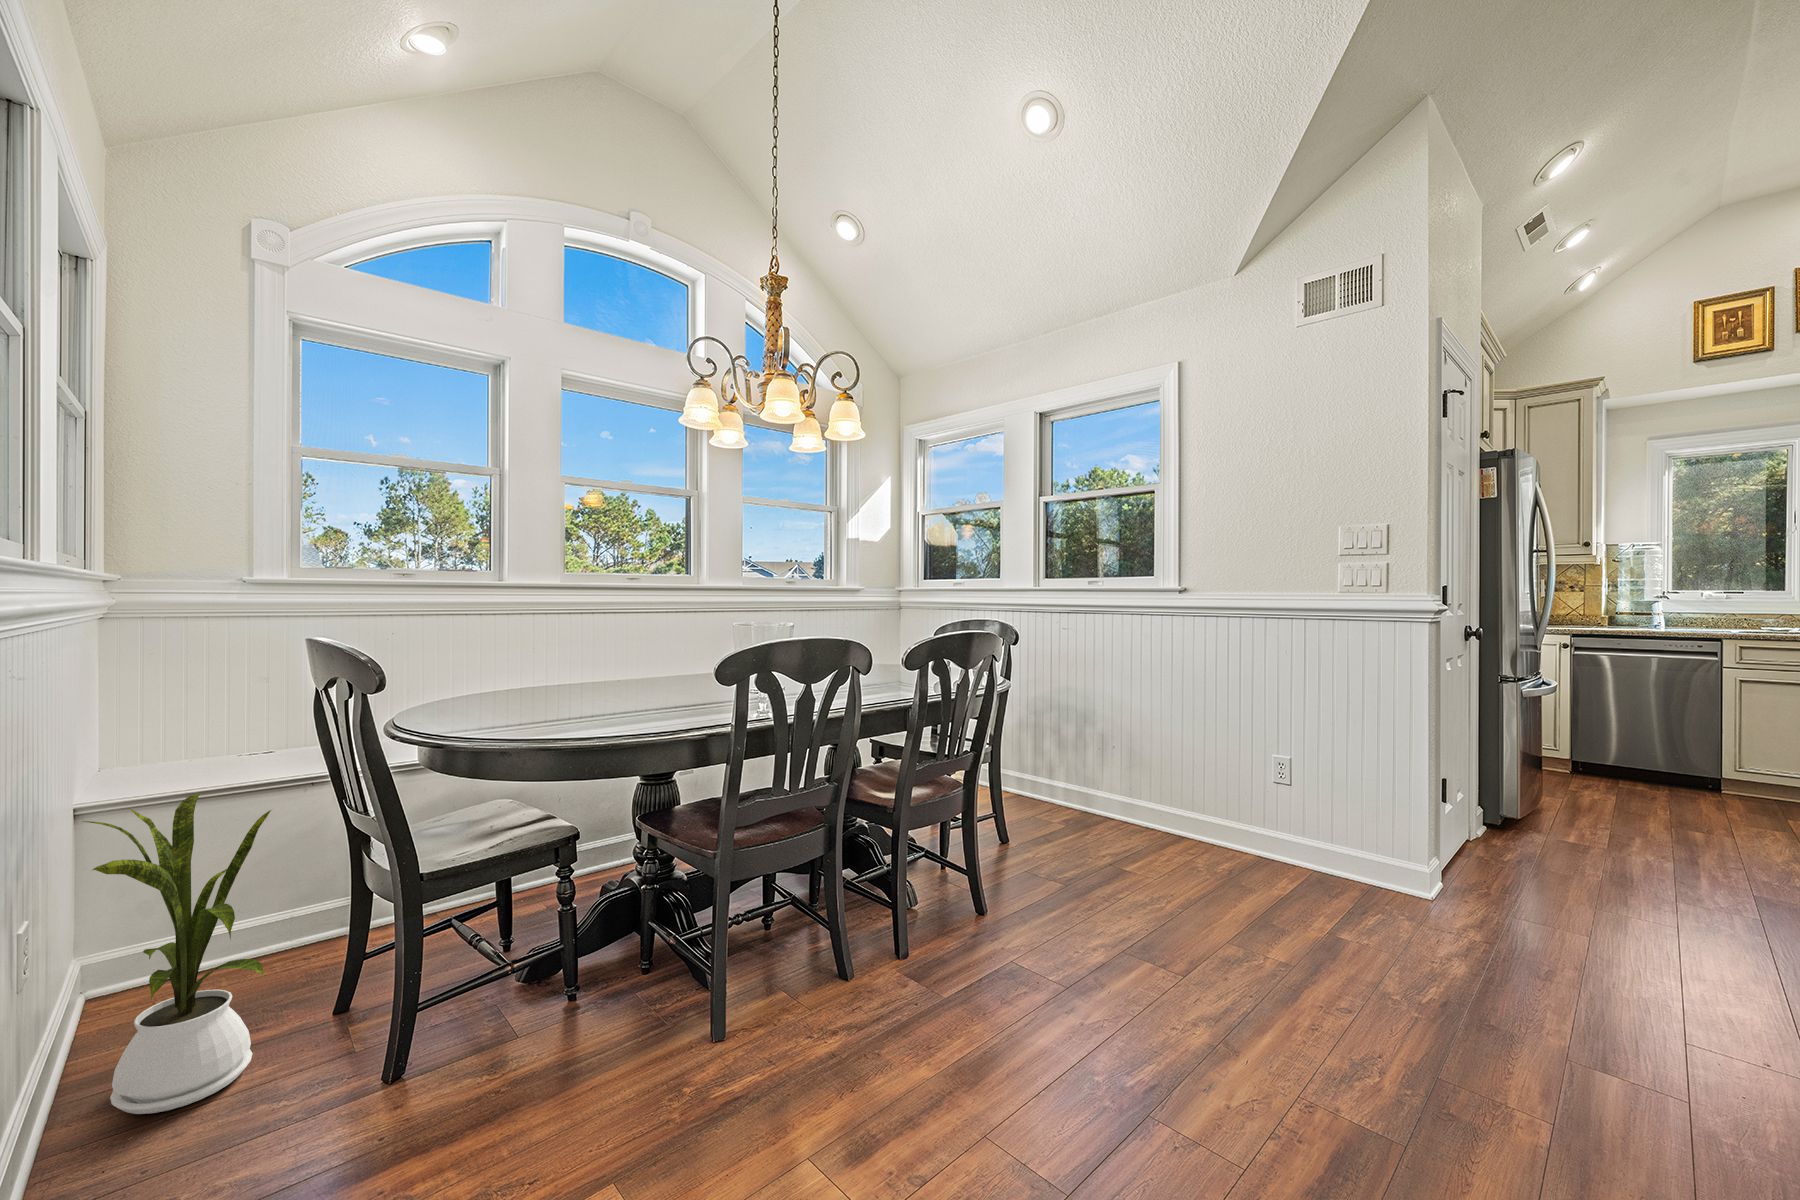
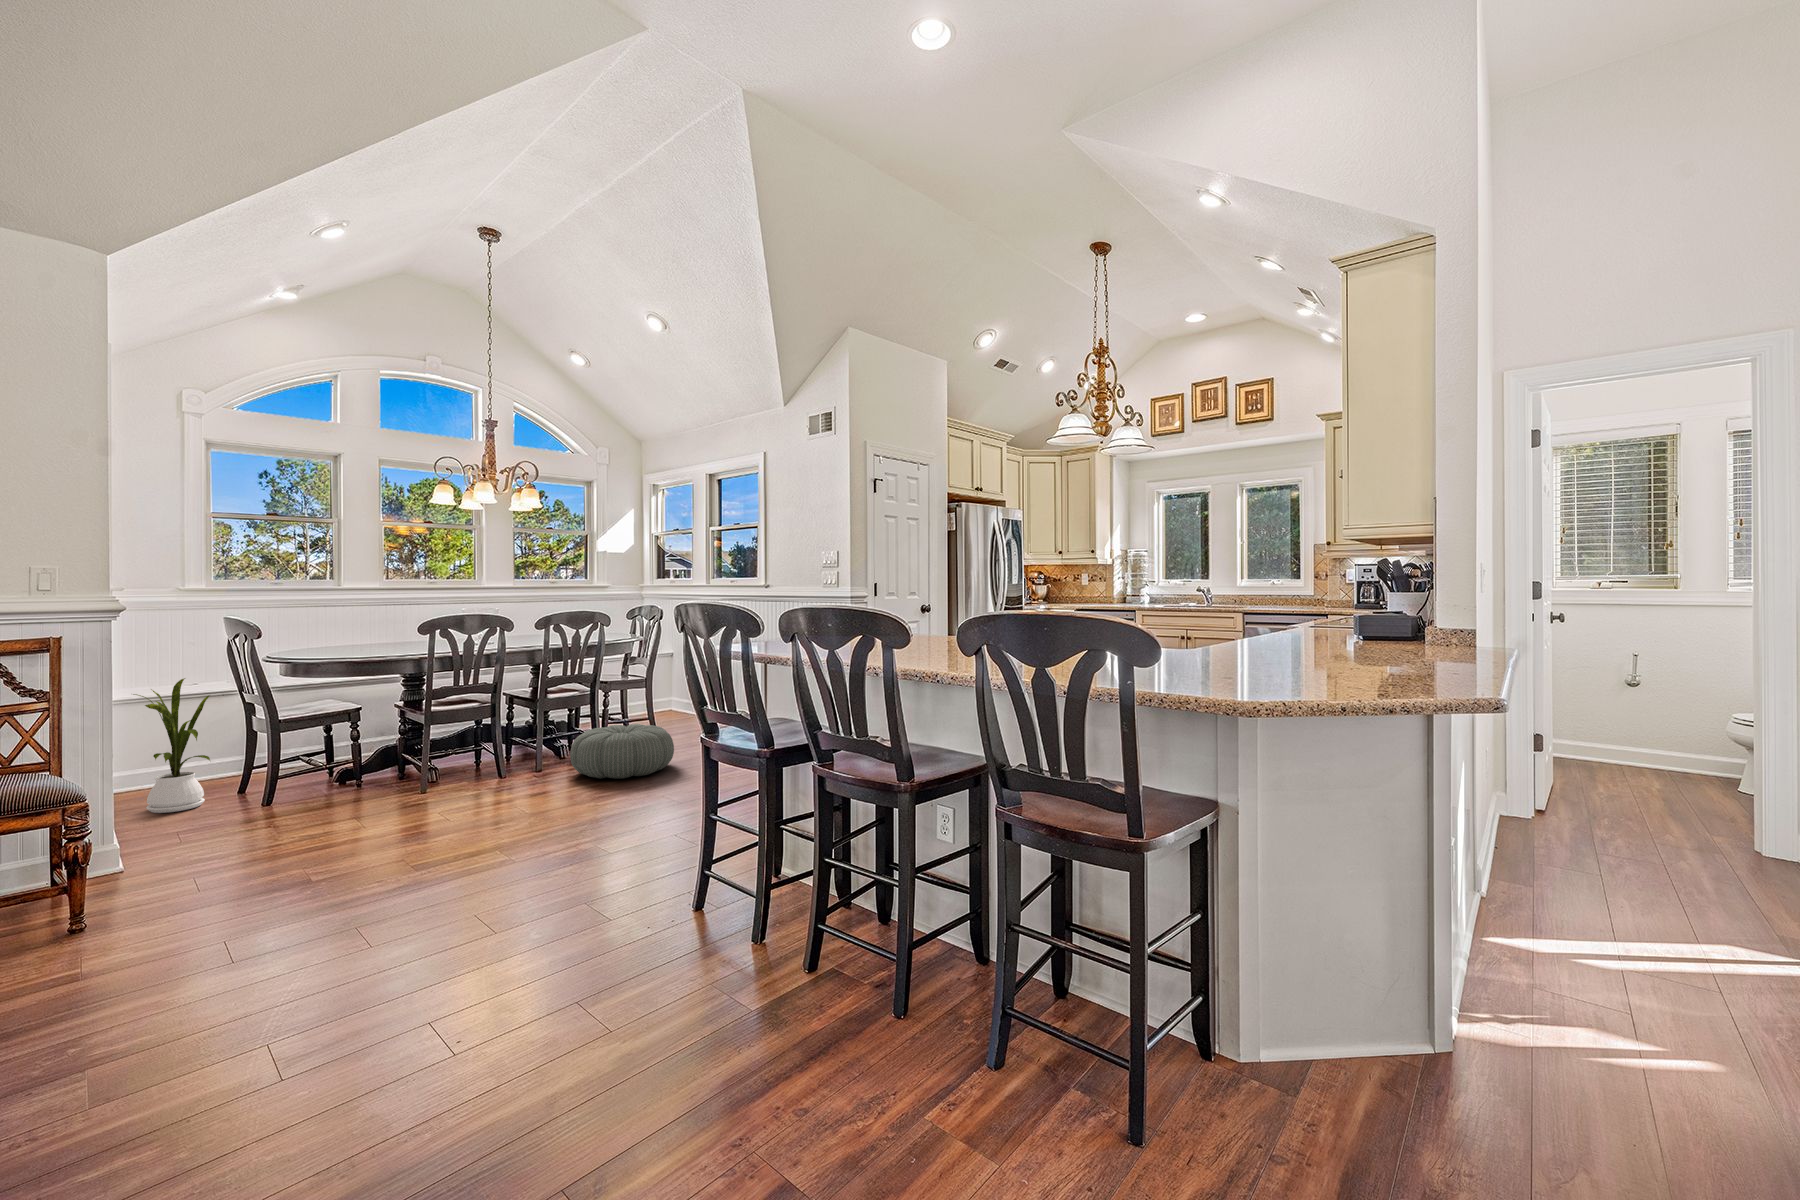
pouf: none [975,849,1179,991] -> present [570,724,674,779]

